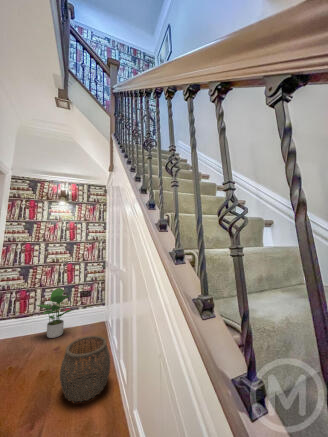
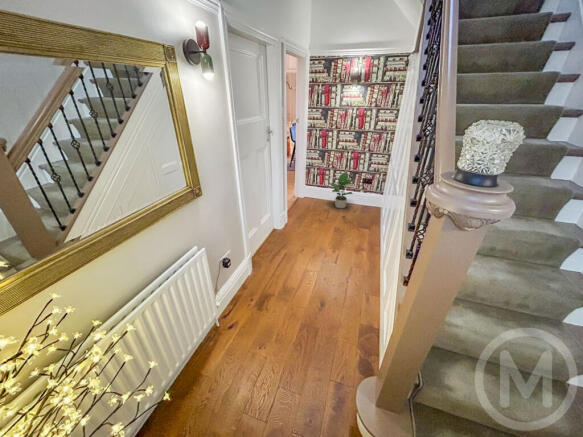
woven basket: present [60,336,110,402] -> none [333,222,366,259]

